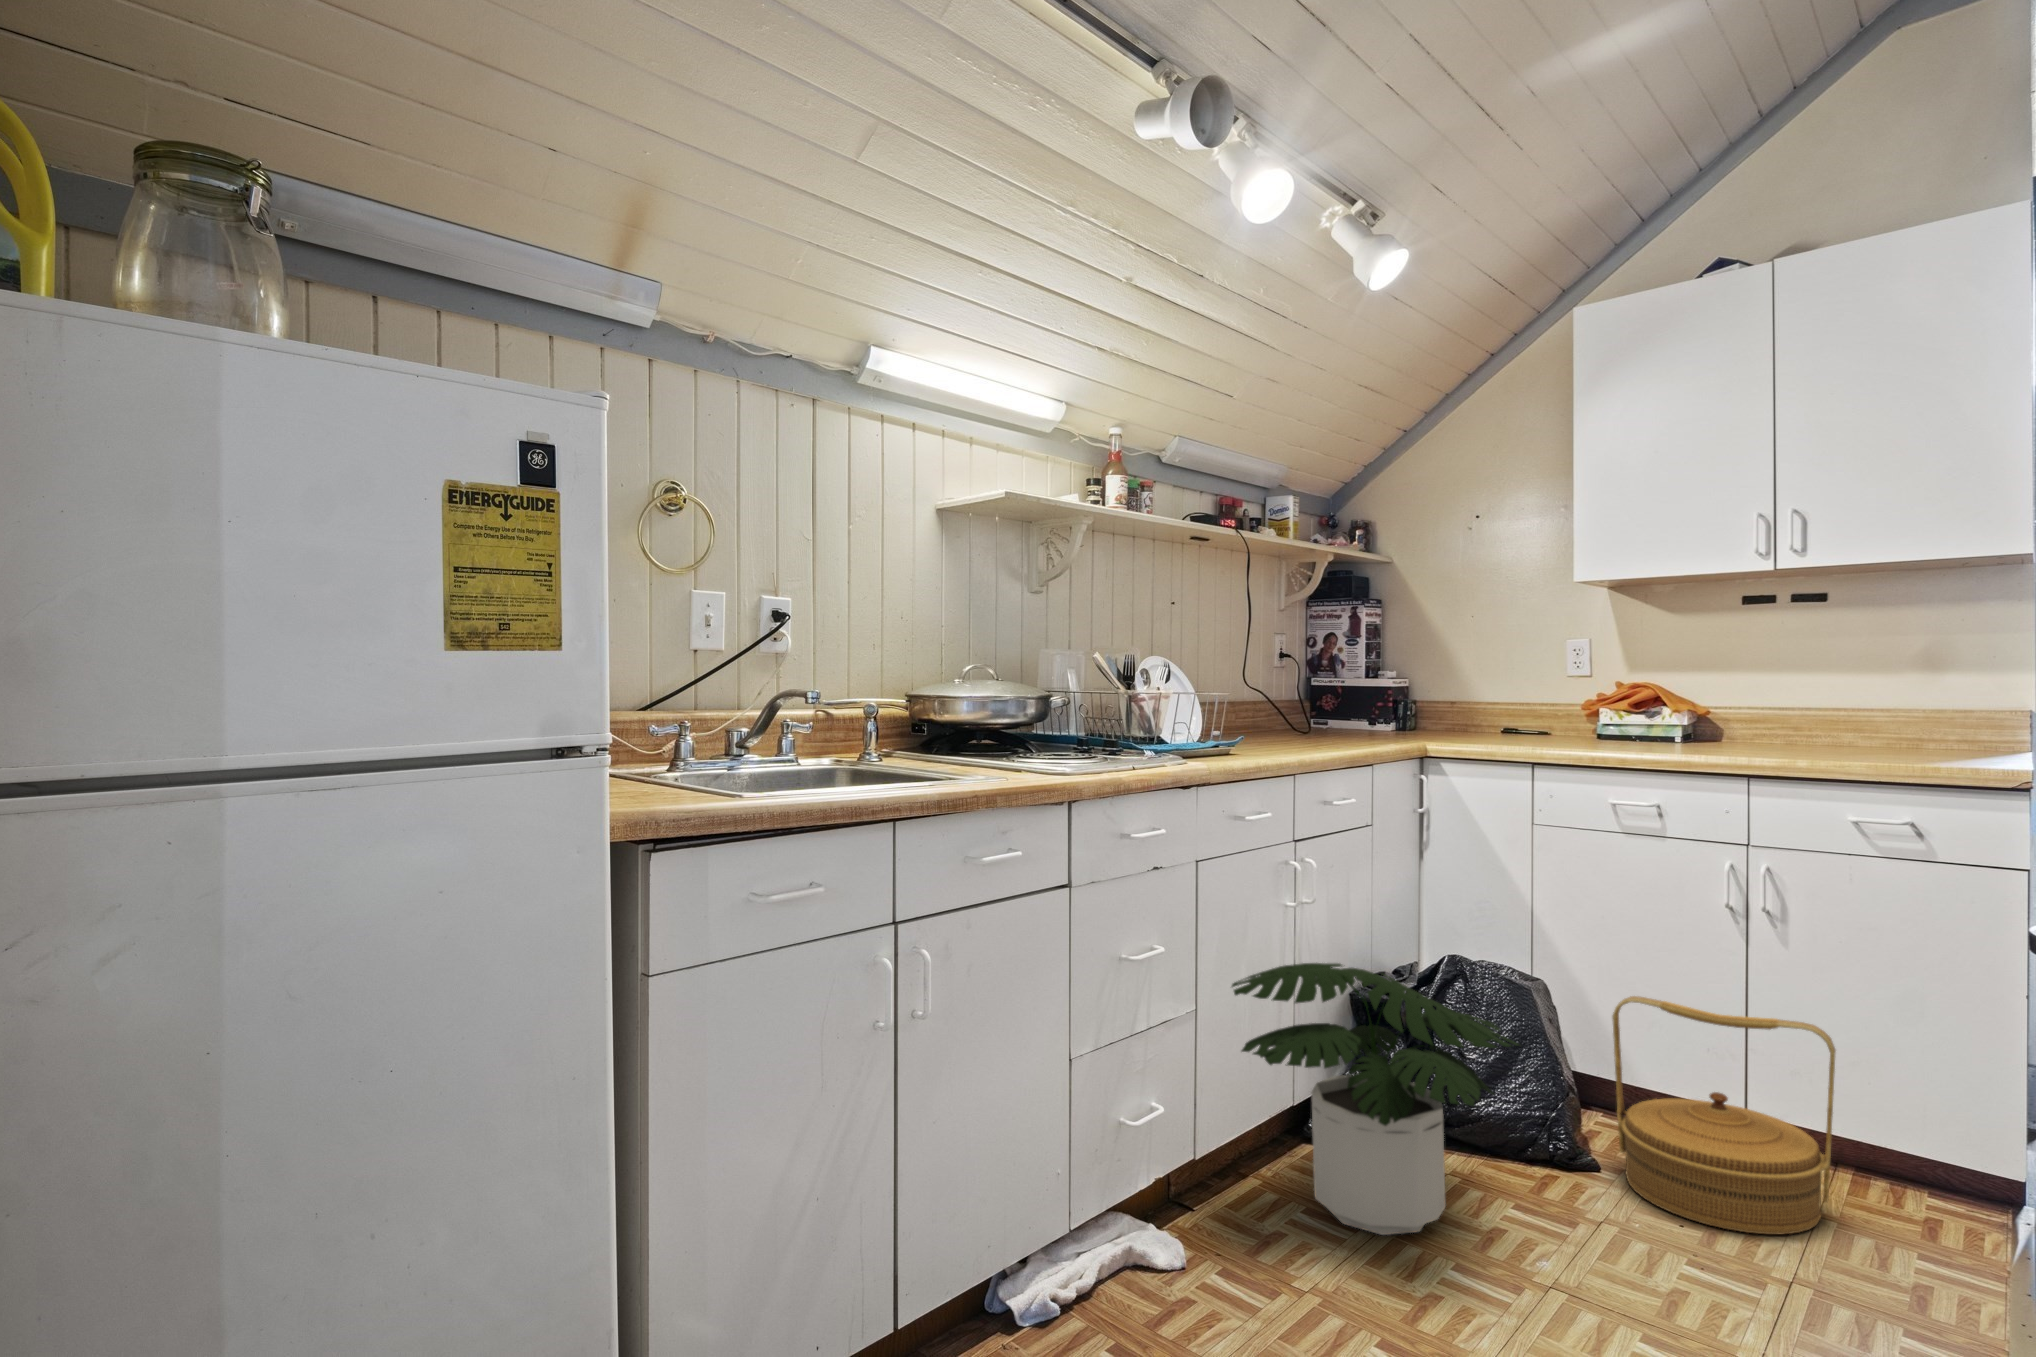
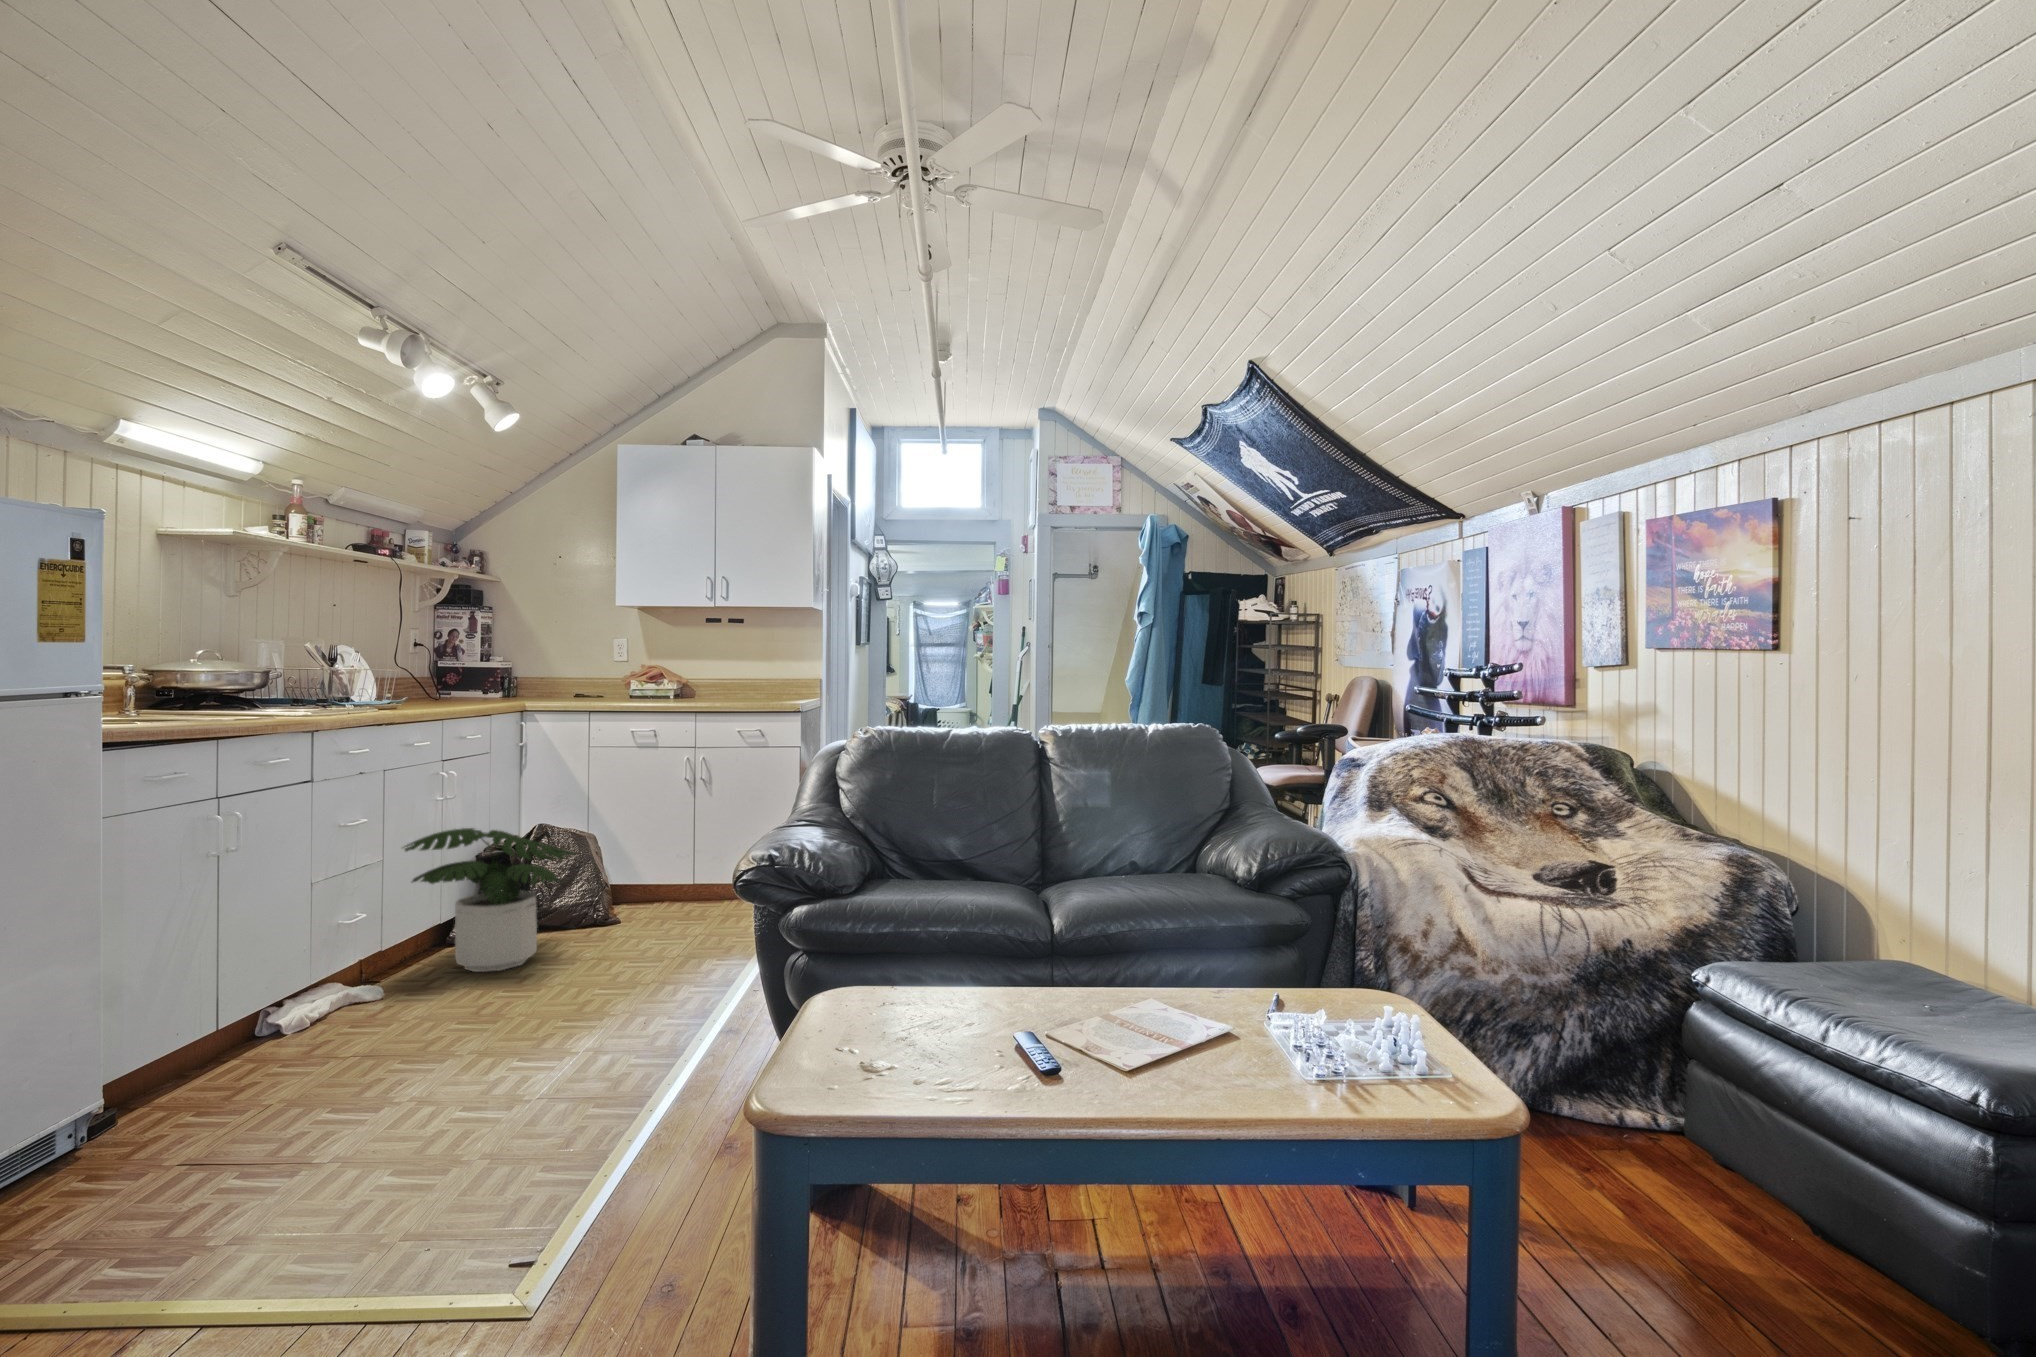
woven basket: present [1612,996,1836,1234] -> none [629,828,728,930]

